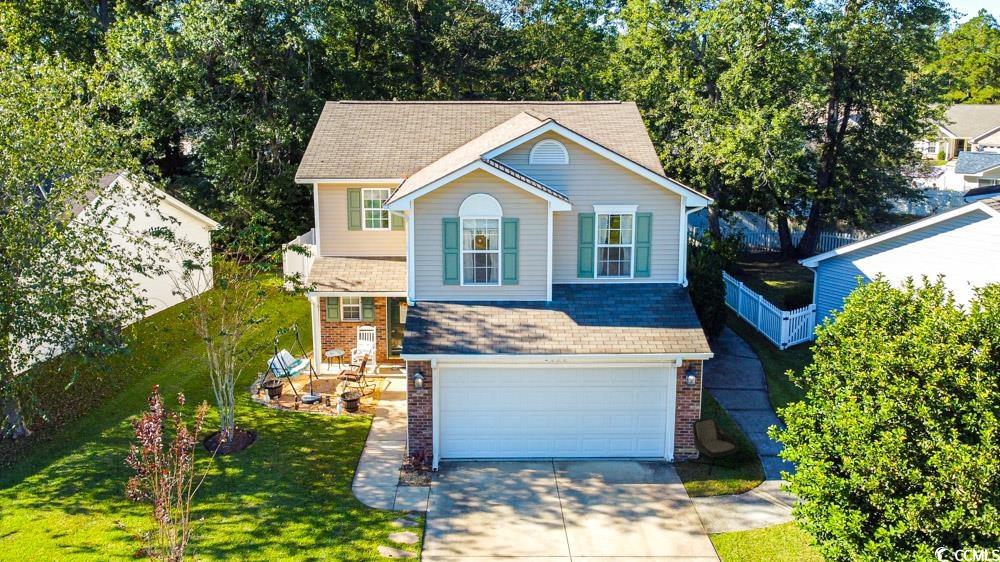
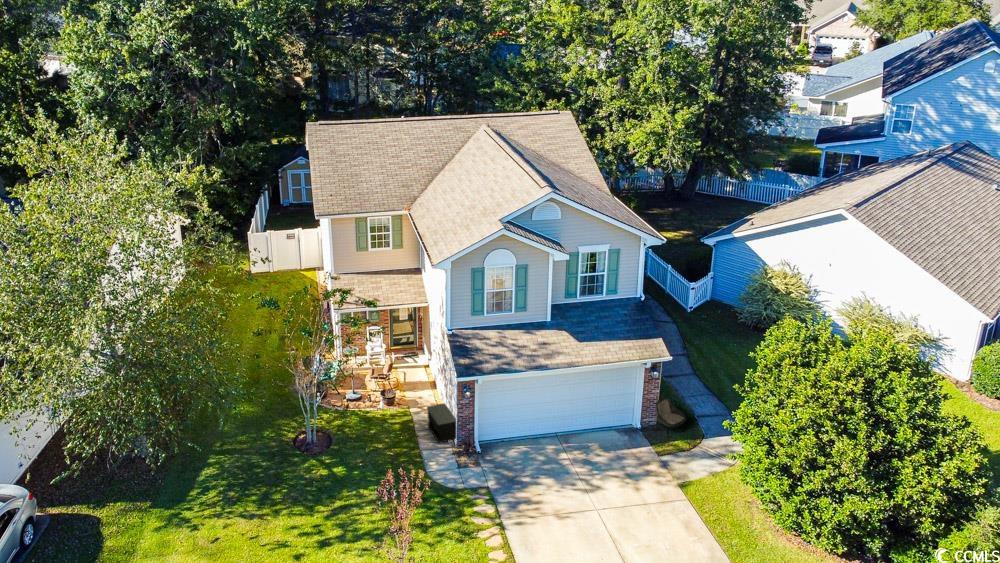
storage bench: none [375,401,405,450] -> present [427,403,456,443]

